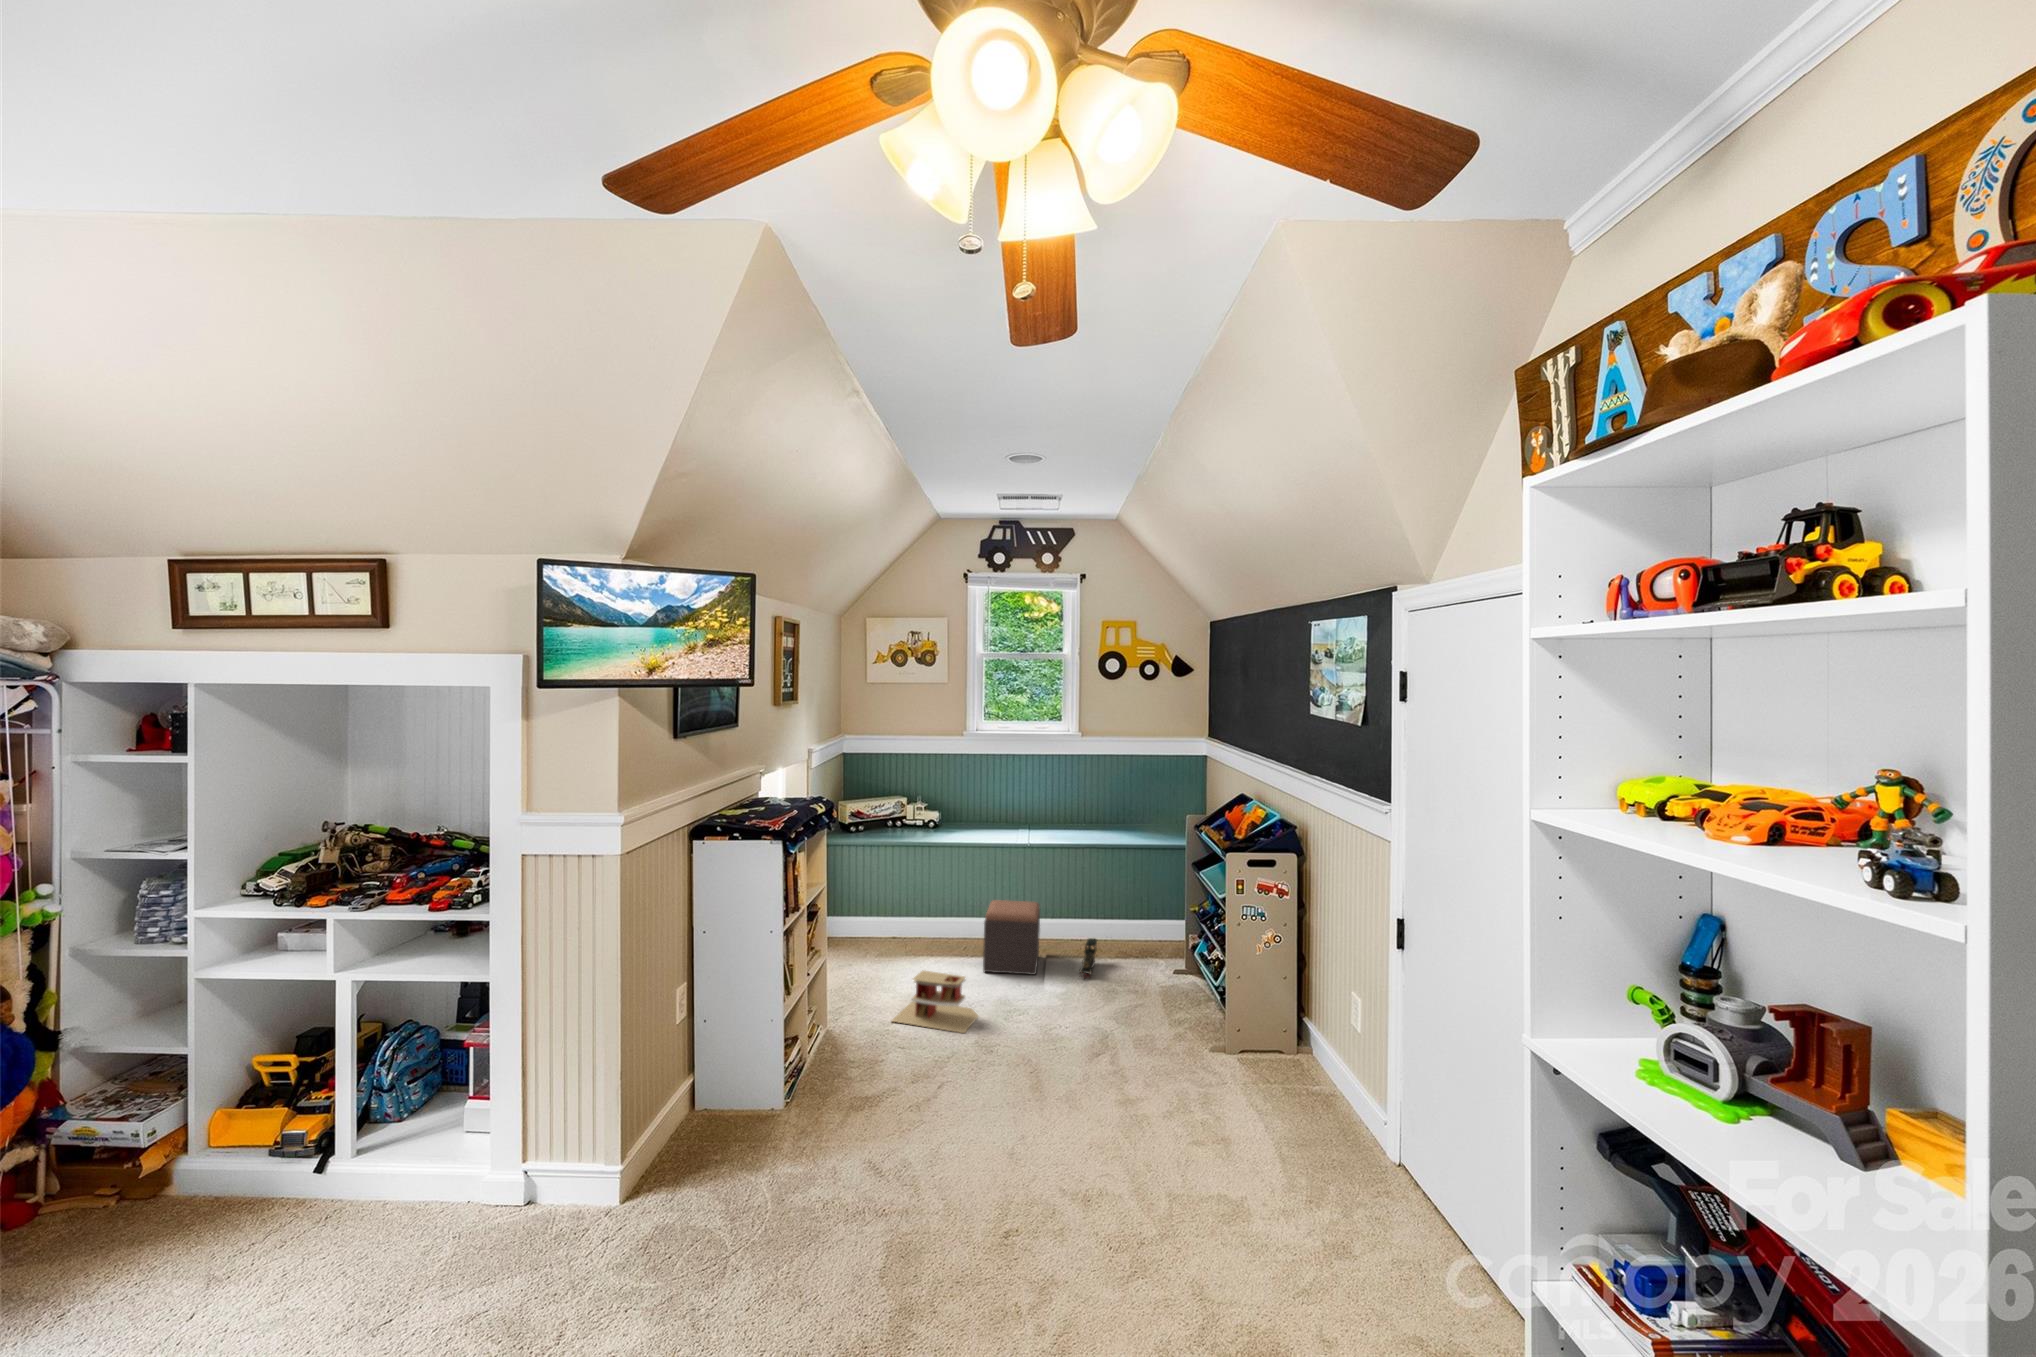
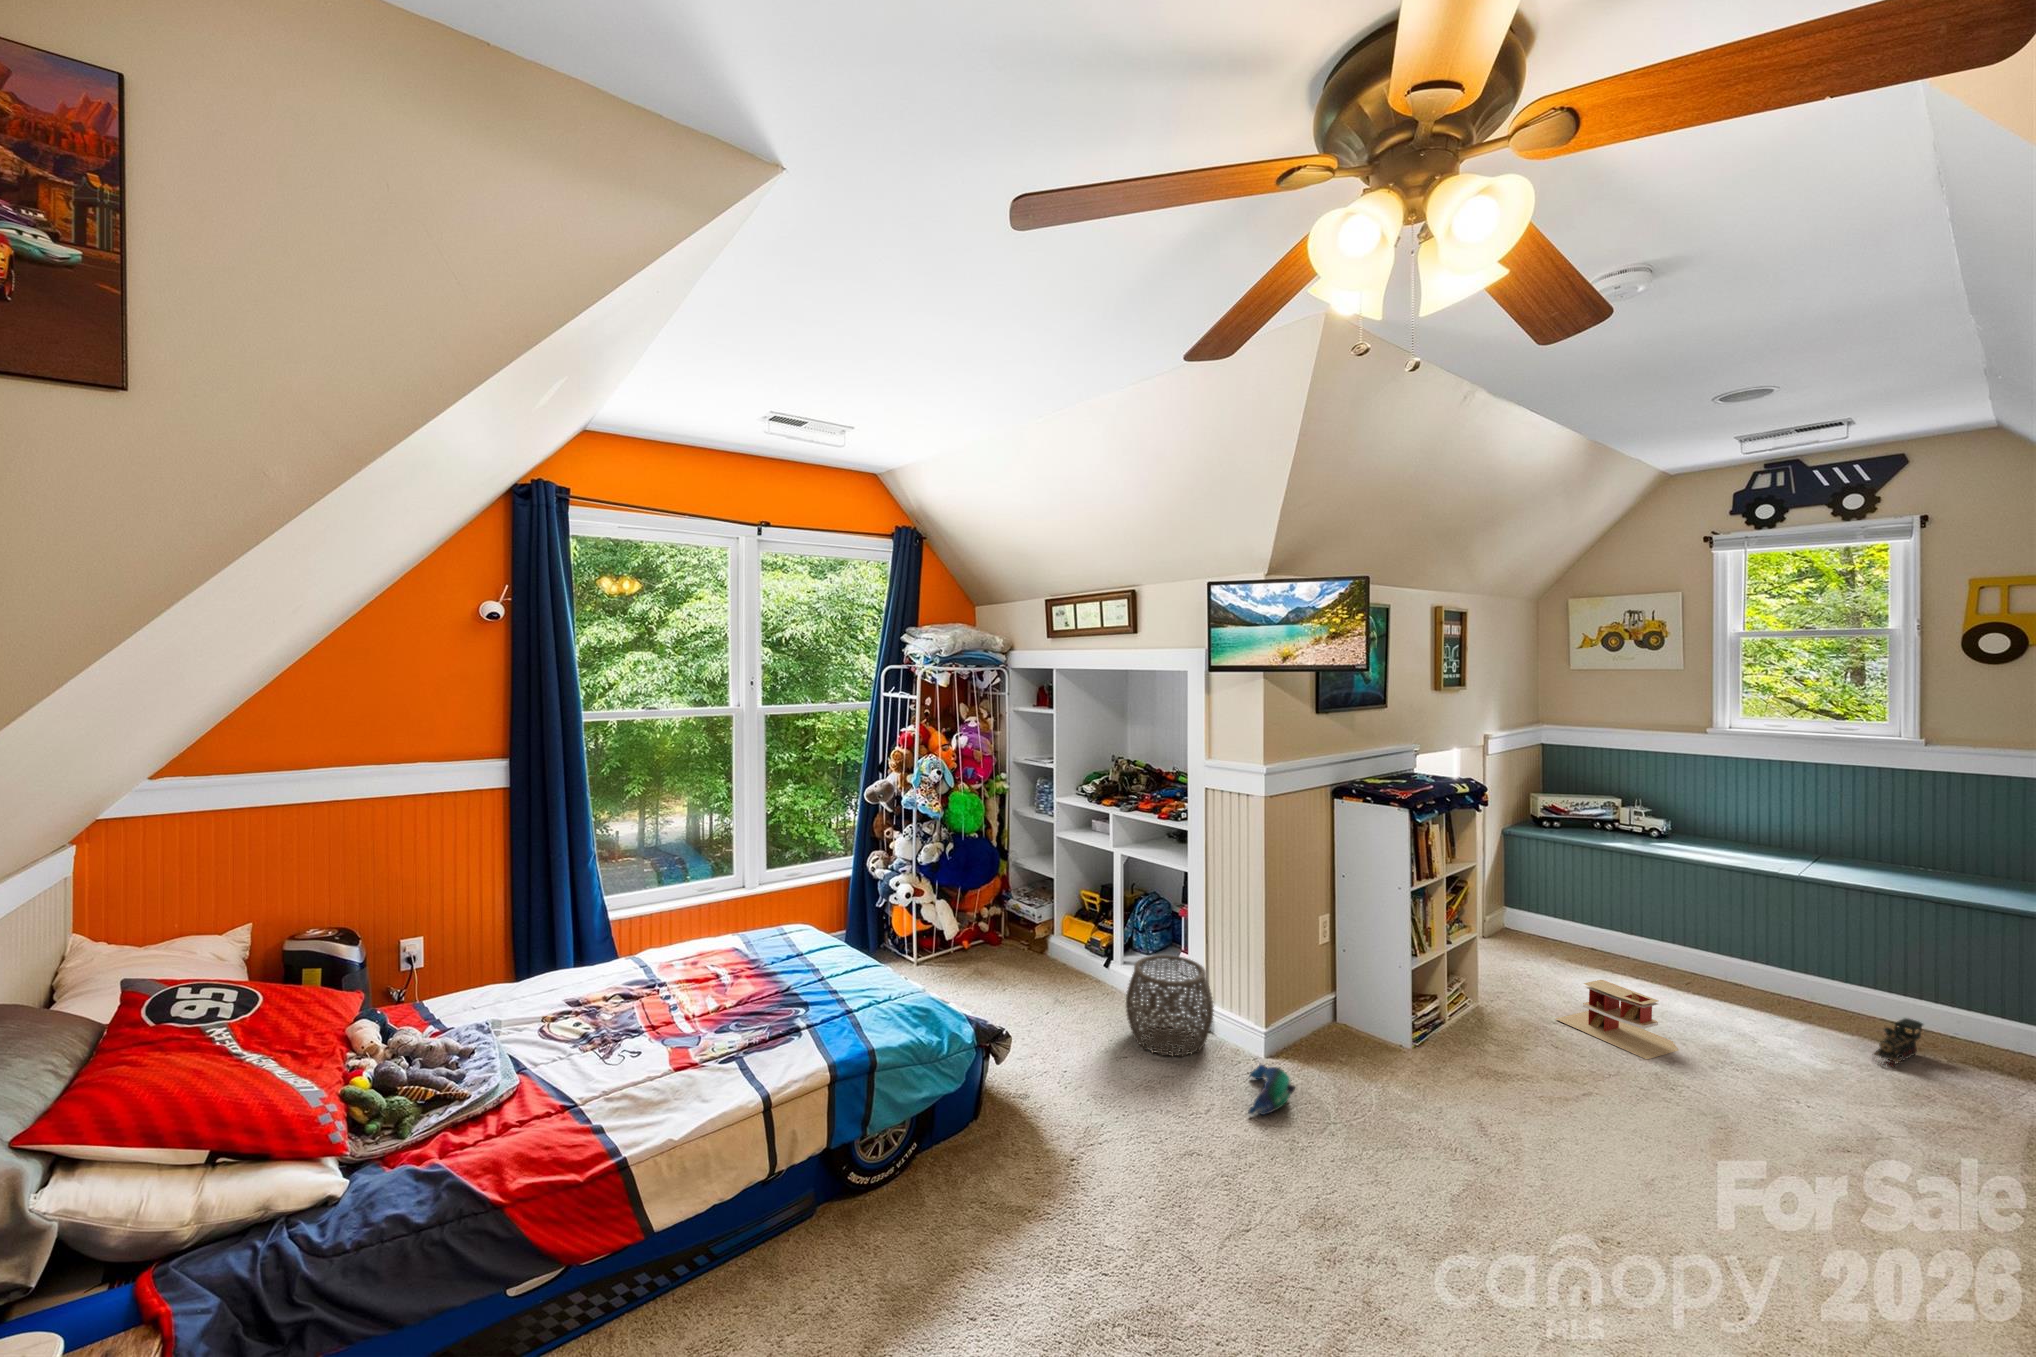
footstool: present [983,900,1040,975] -> none [1707,932,1815,1037]
woven basket: none [383,1111,544,1288] -> present [1126,955,1214,1056]
plush toy: none [608,1215,683,1306] -> present [1248,1065,1295,1115]

